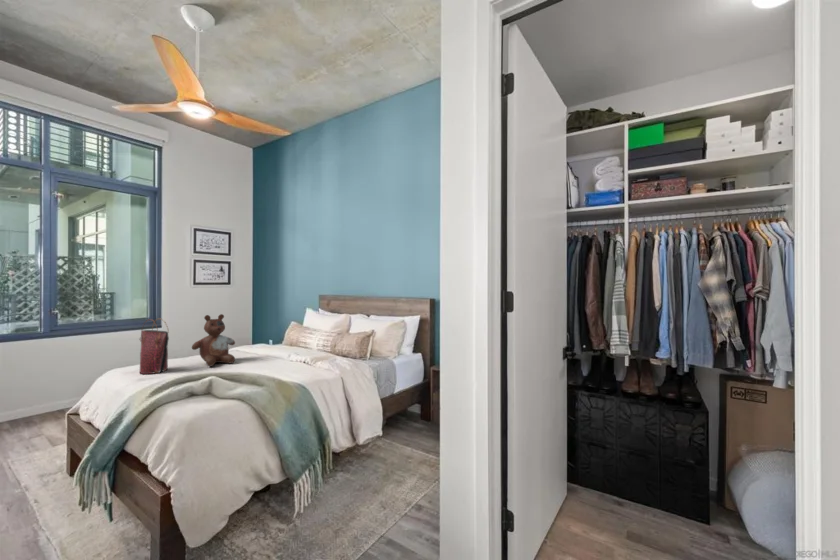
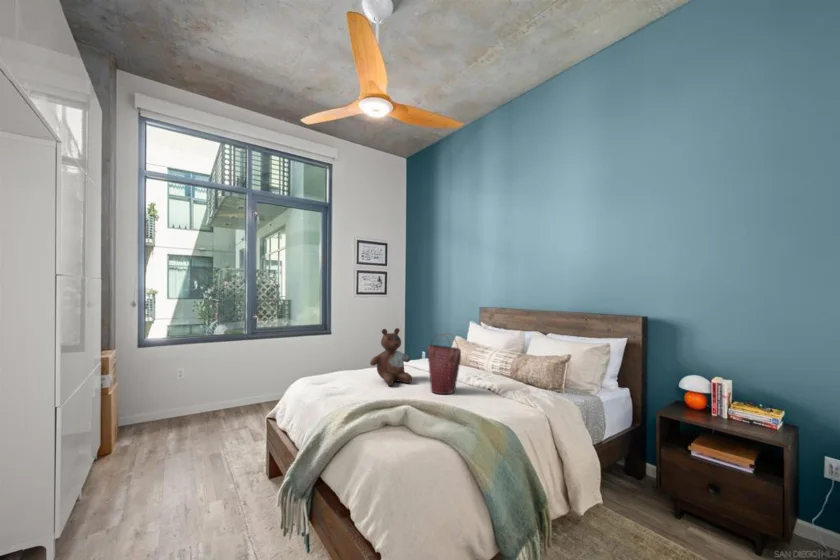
handbag: present [140,319,169,374] -> present [427,334,461,394]

